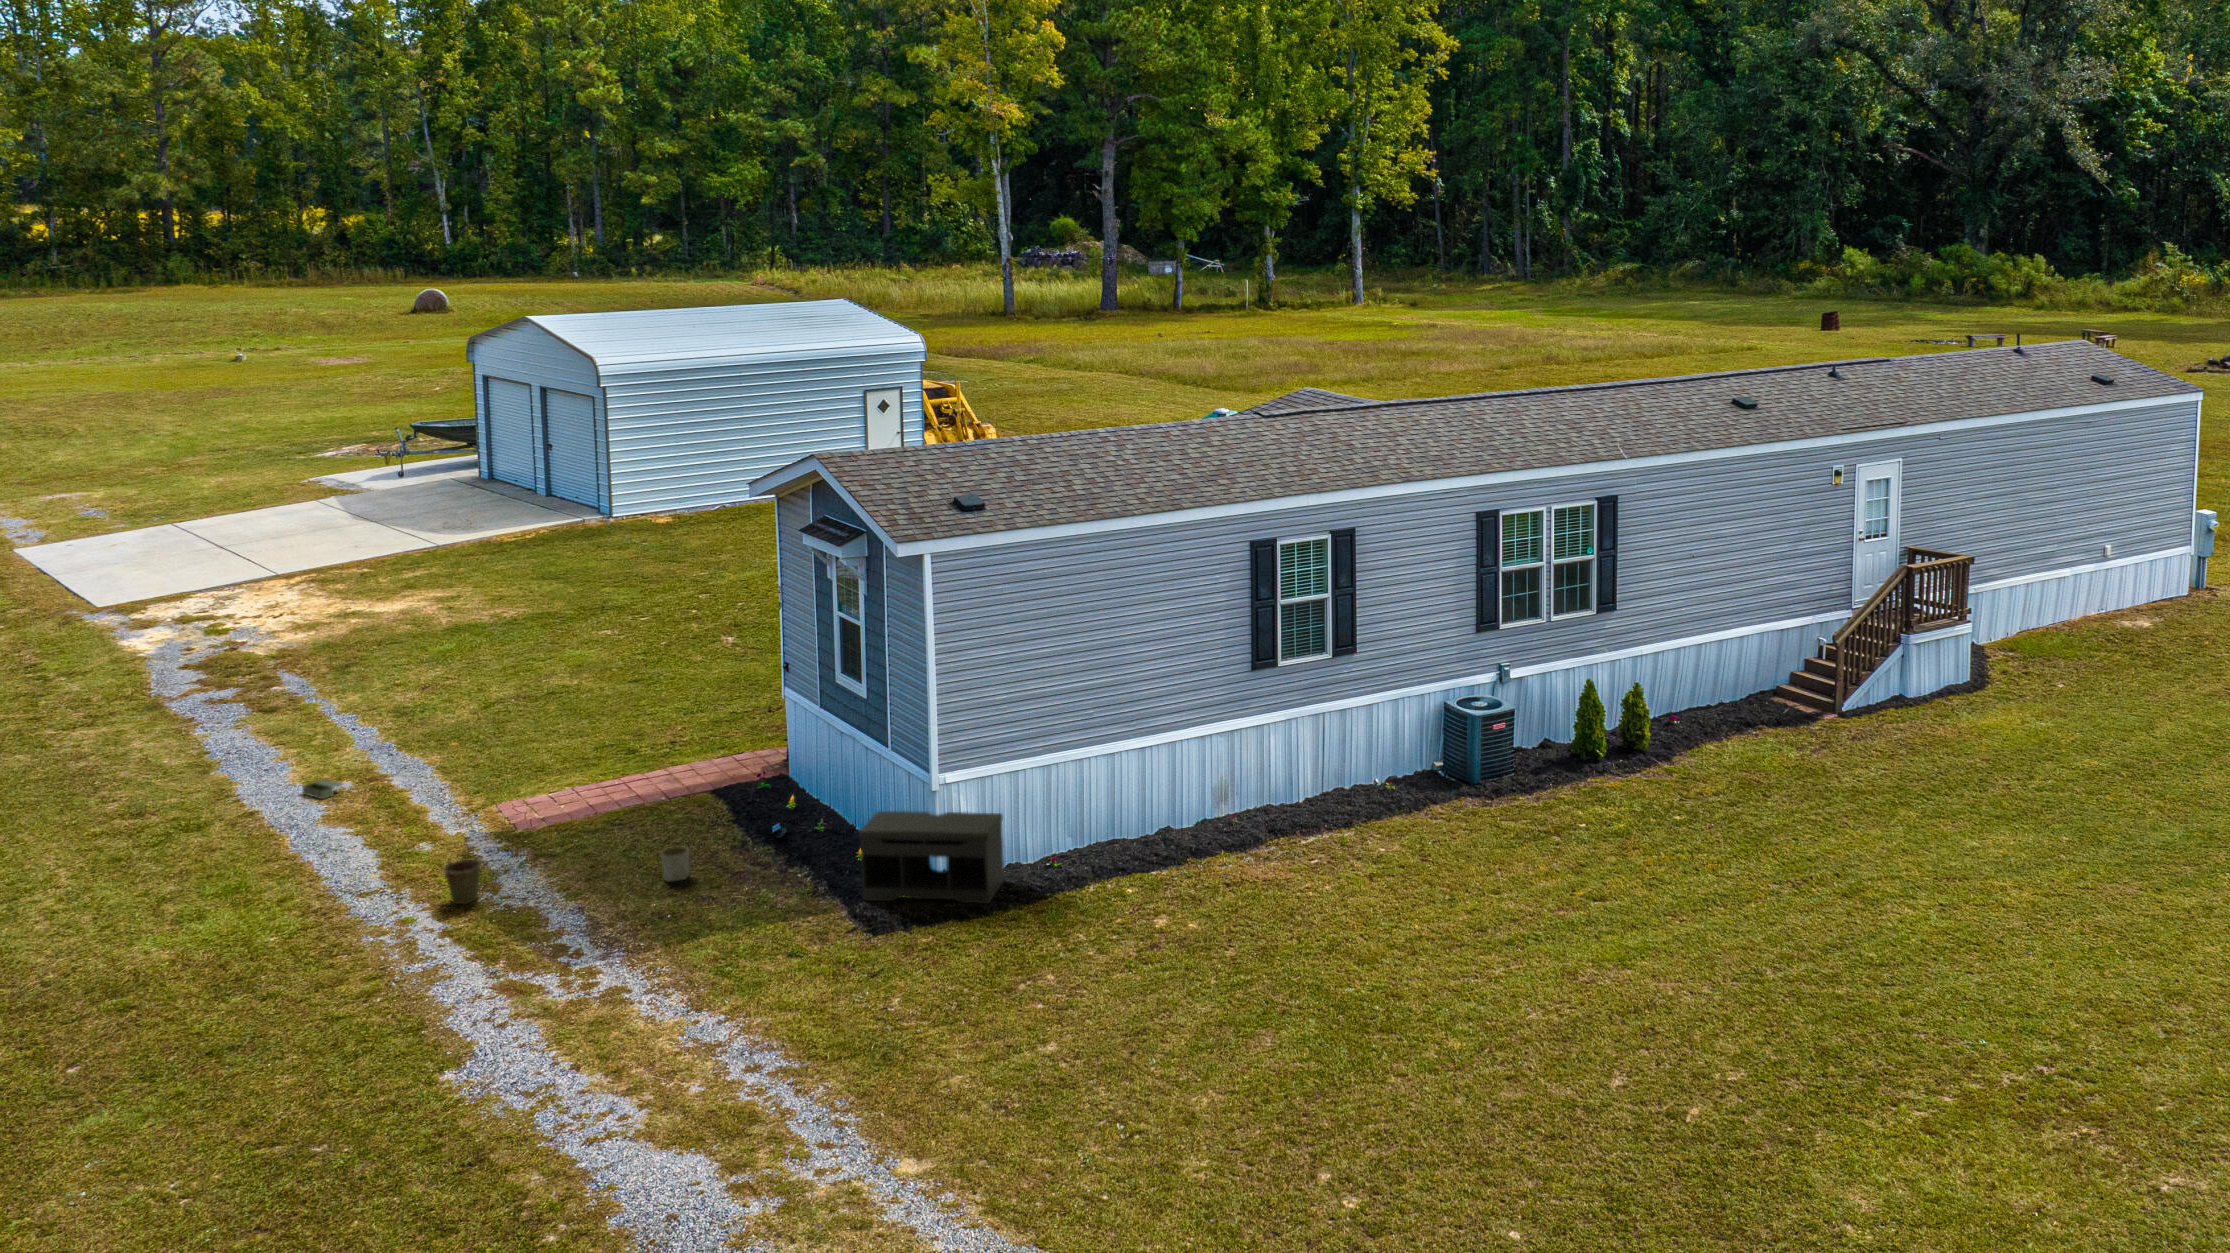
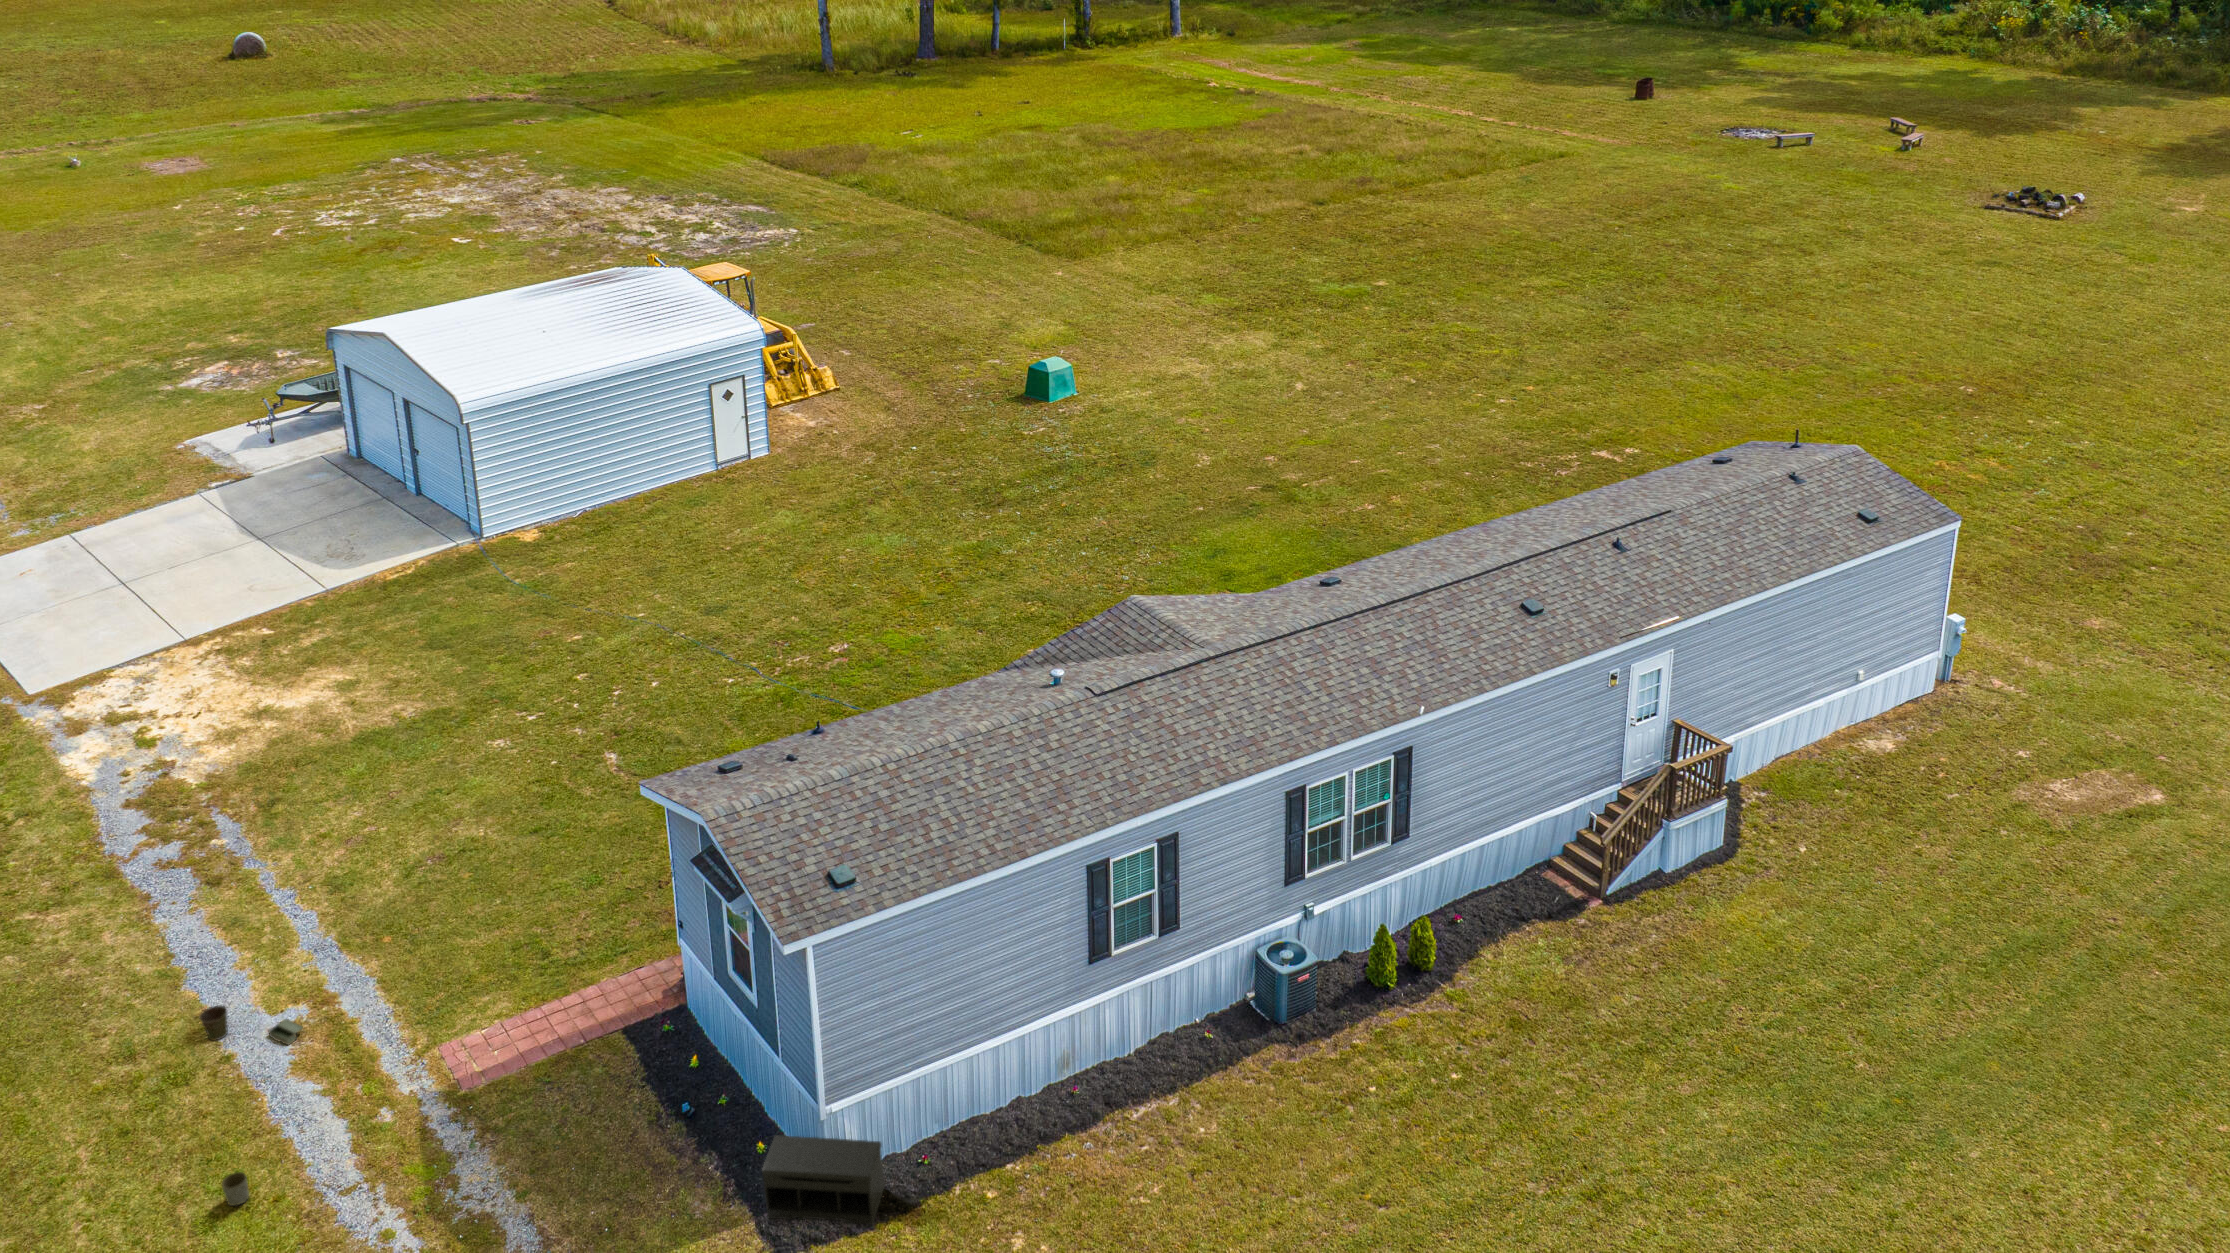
planter: present [661,846,689,882] -> present [222,1172,249,1206]
bucket: present [443,860,481,904] -> present [199,1005,228,1041]

